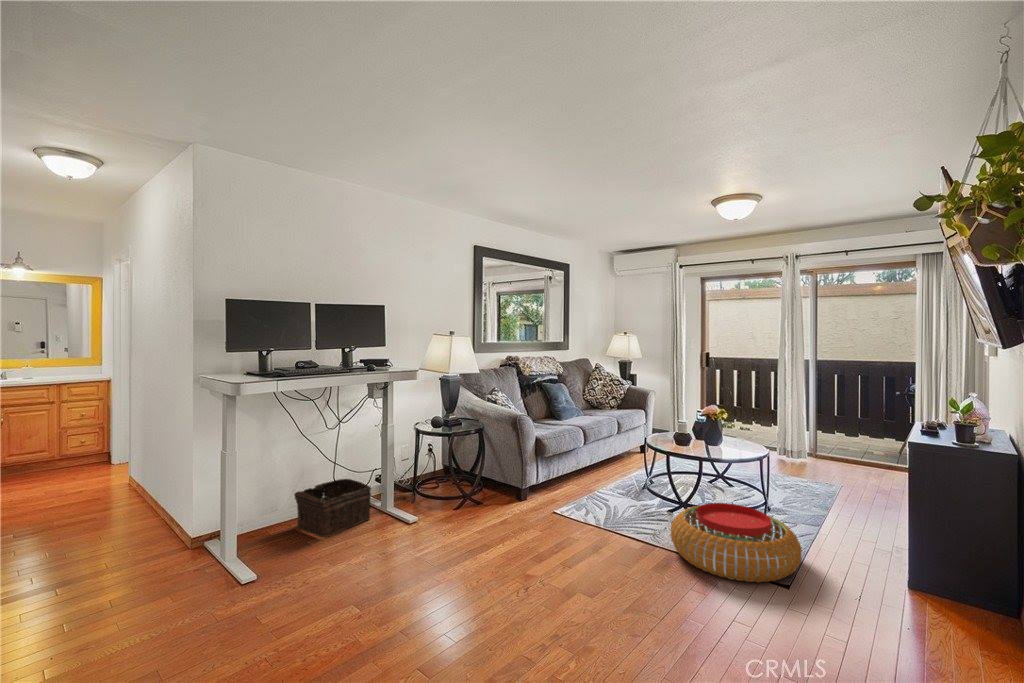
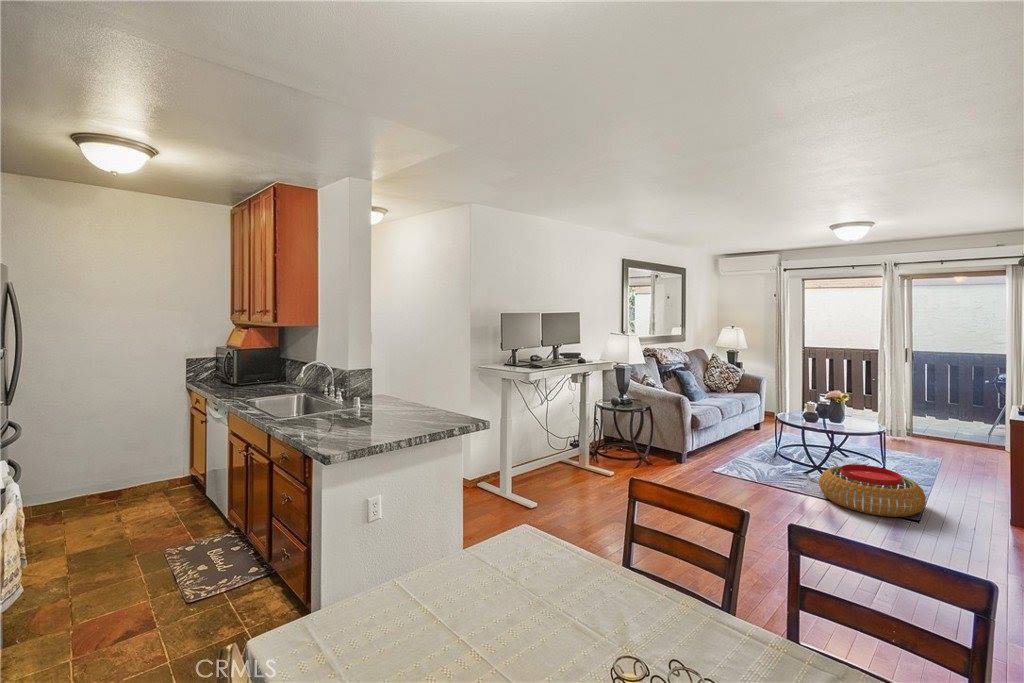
basket: present [294,479,371,537] -> none [523,444,579,484]

